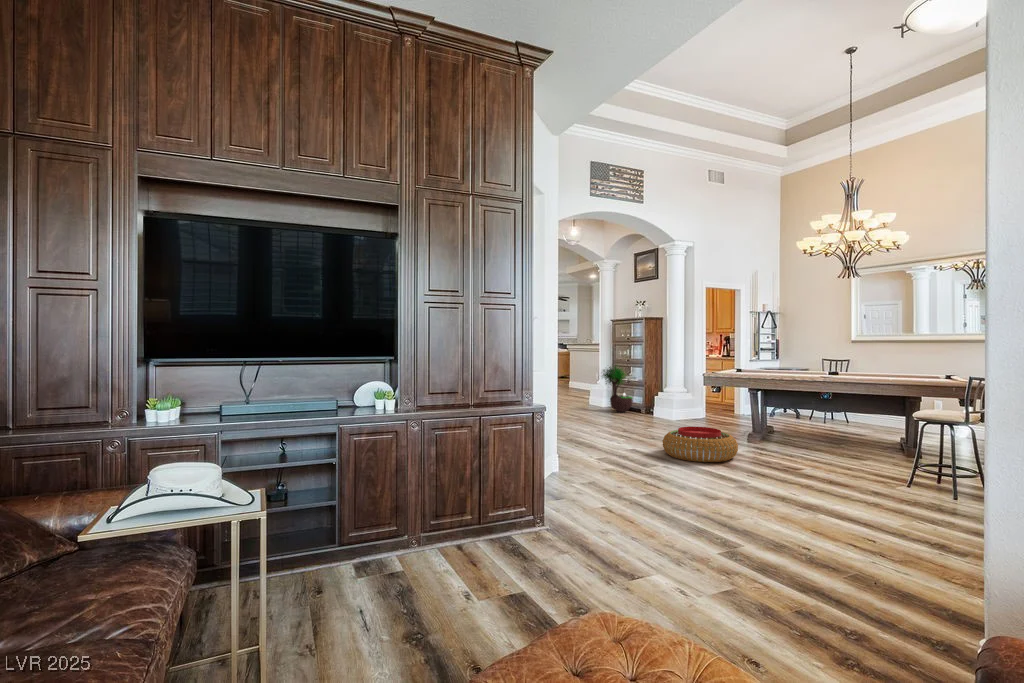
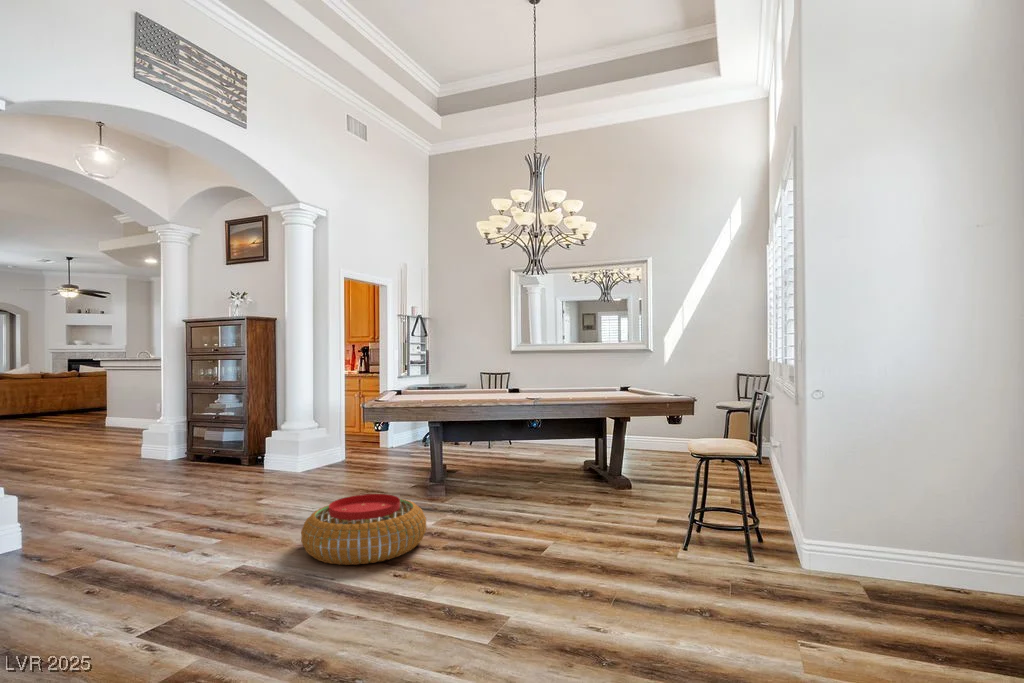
potted tree: present [603,367,632,412] -> none [165,390,229,472]

